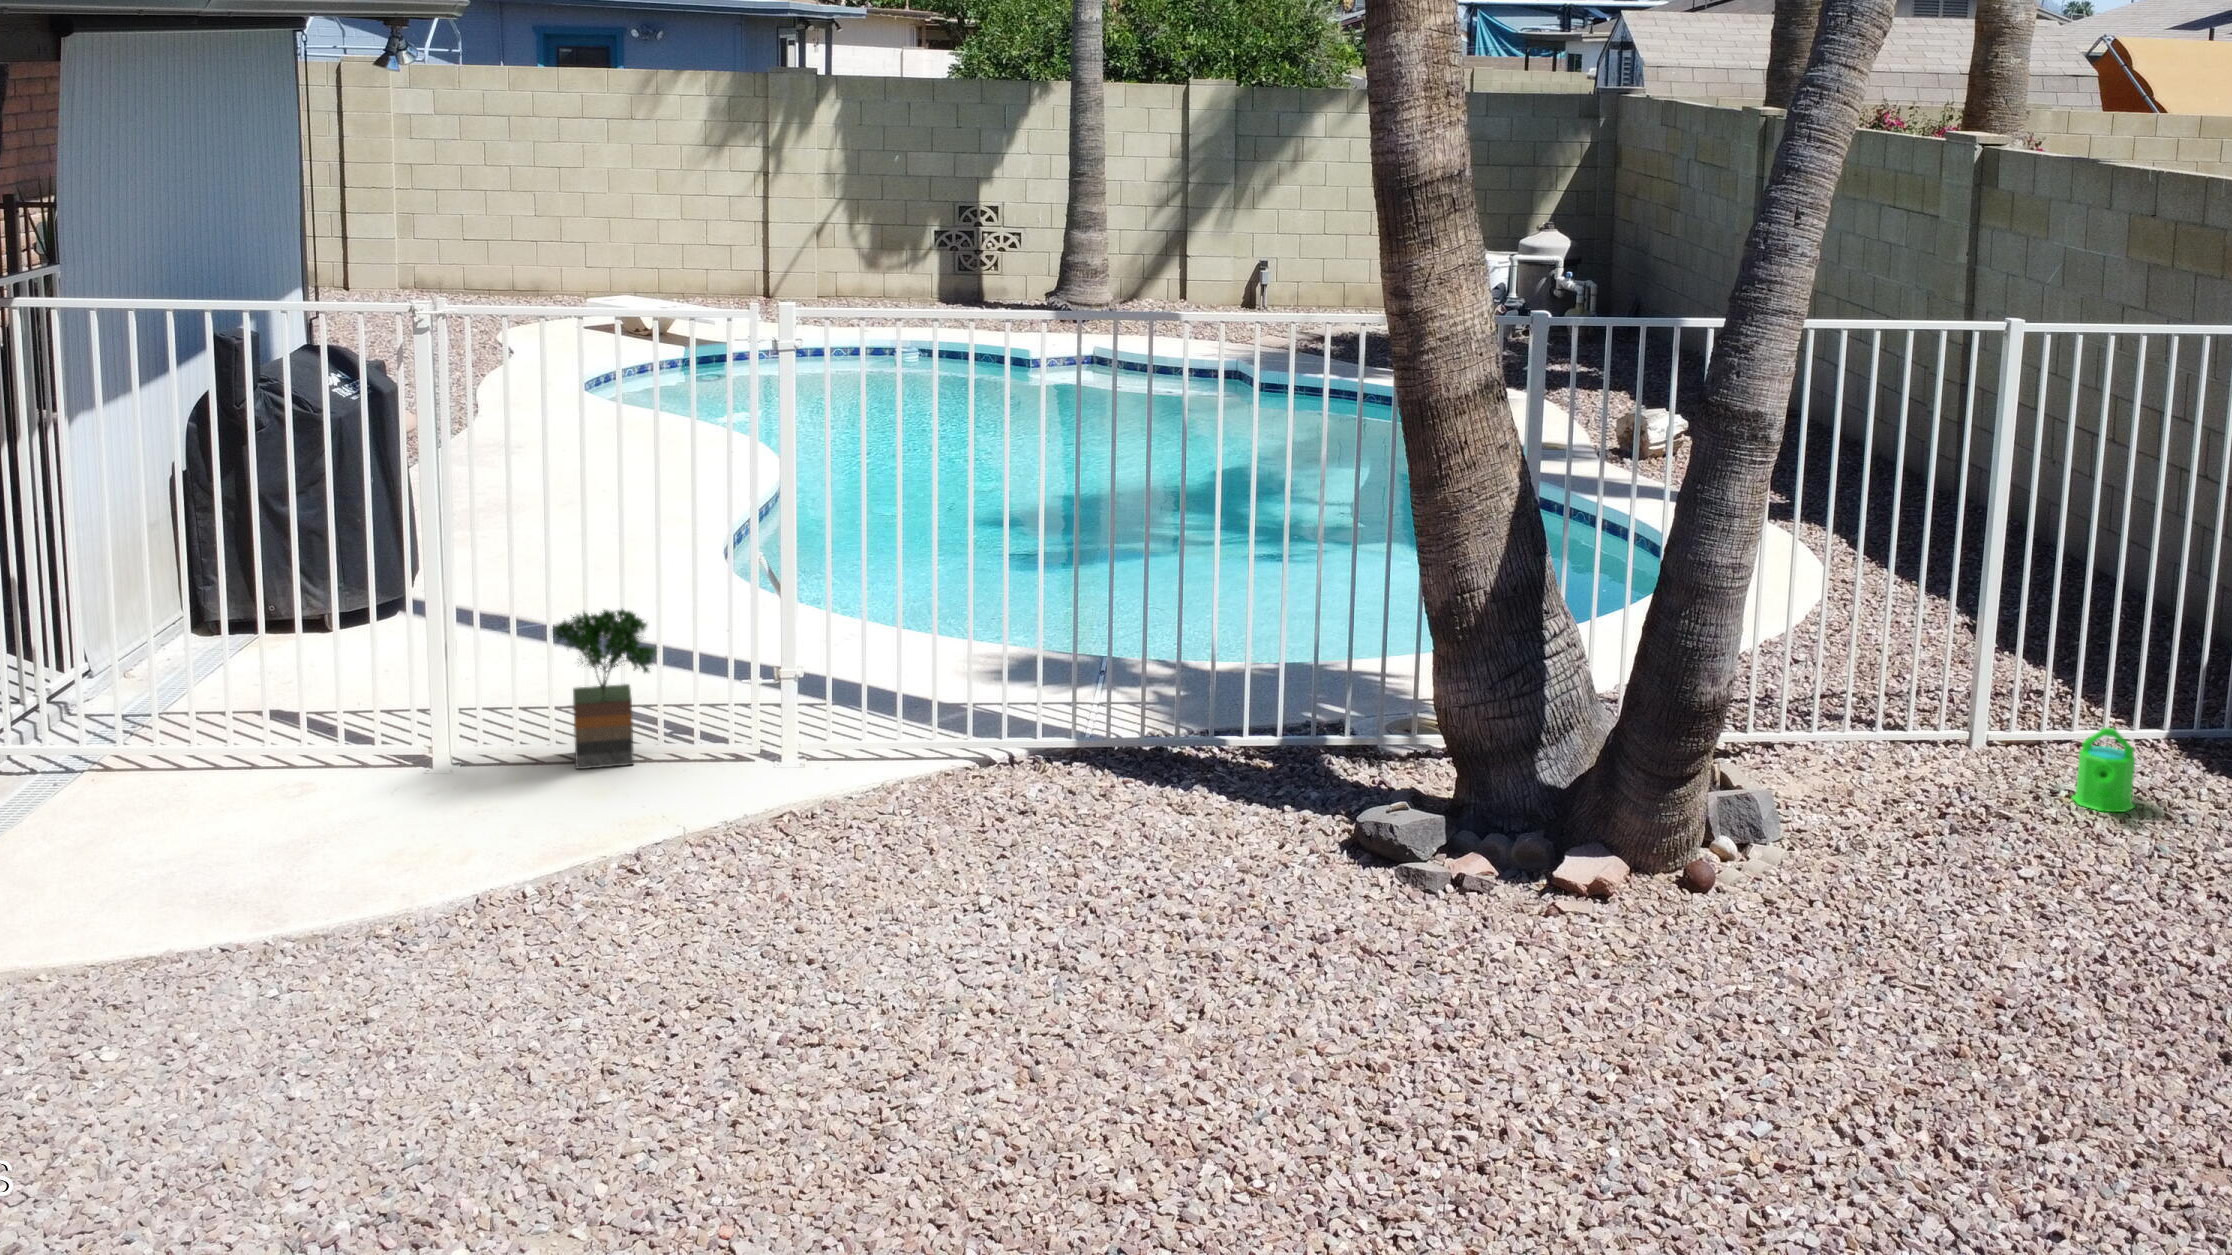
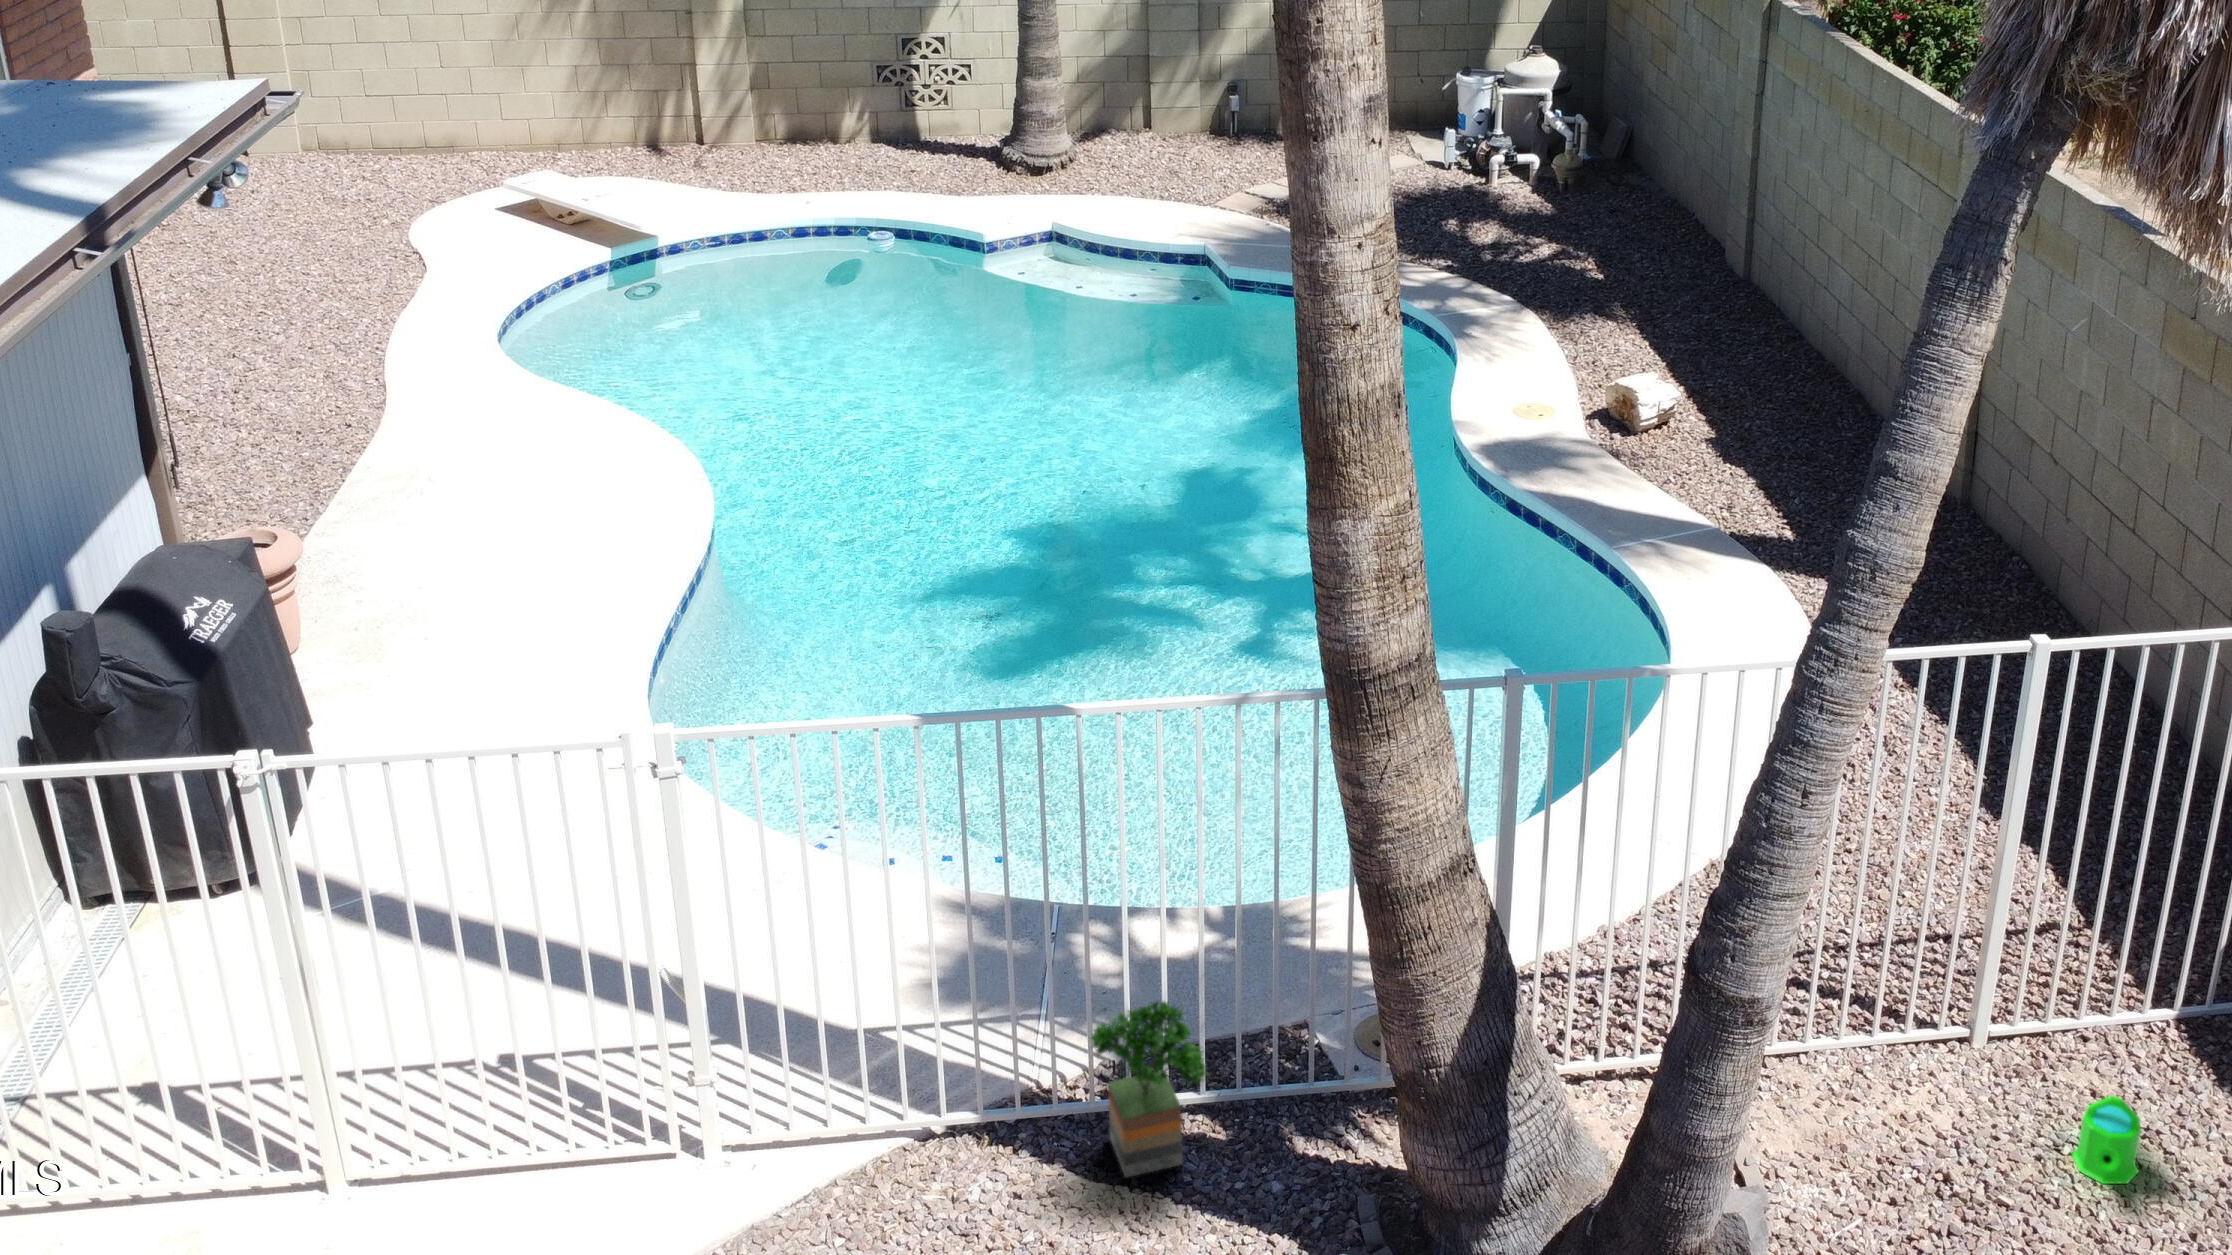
potted tree: present [553,609,657,769] -> present [1091,1002,1206,1177]

